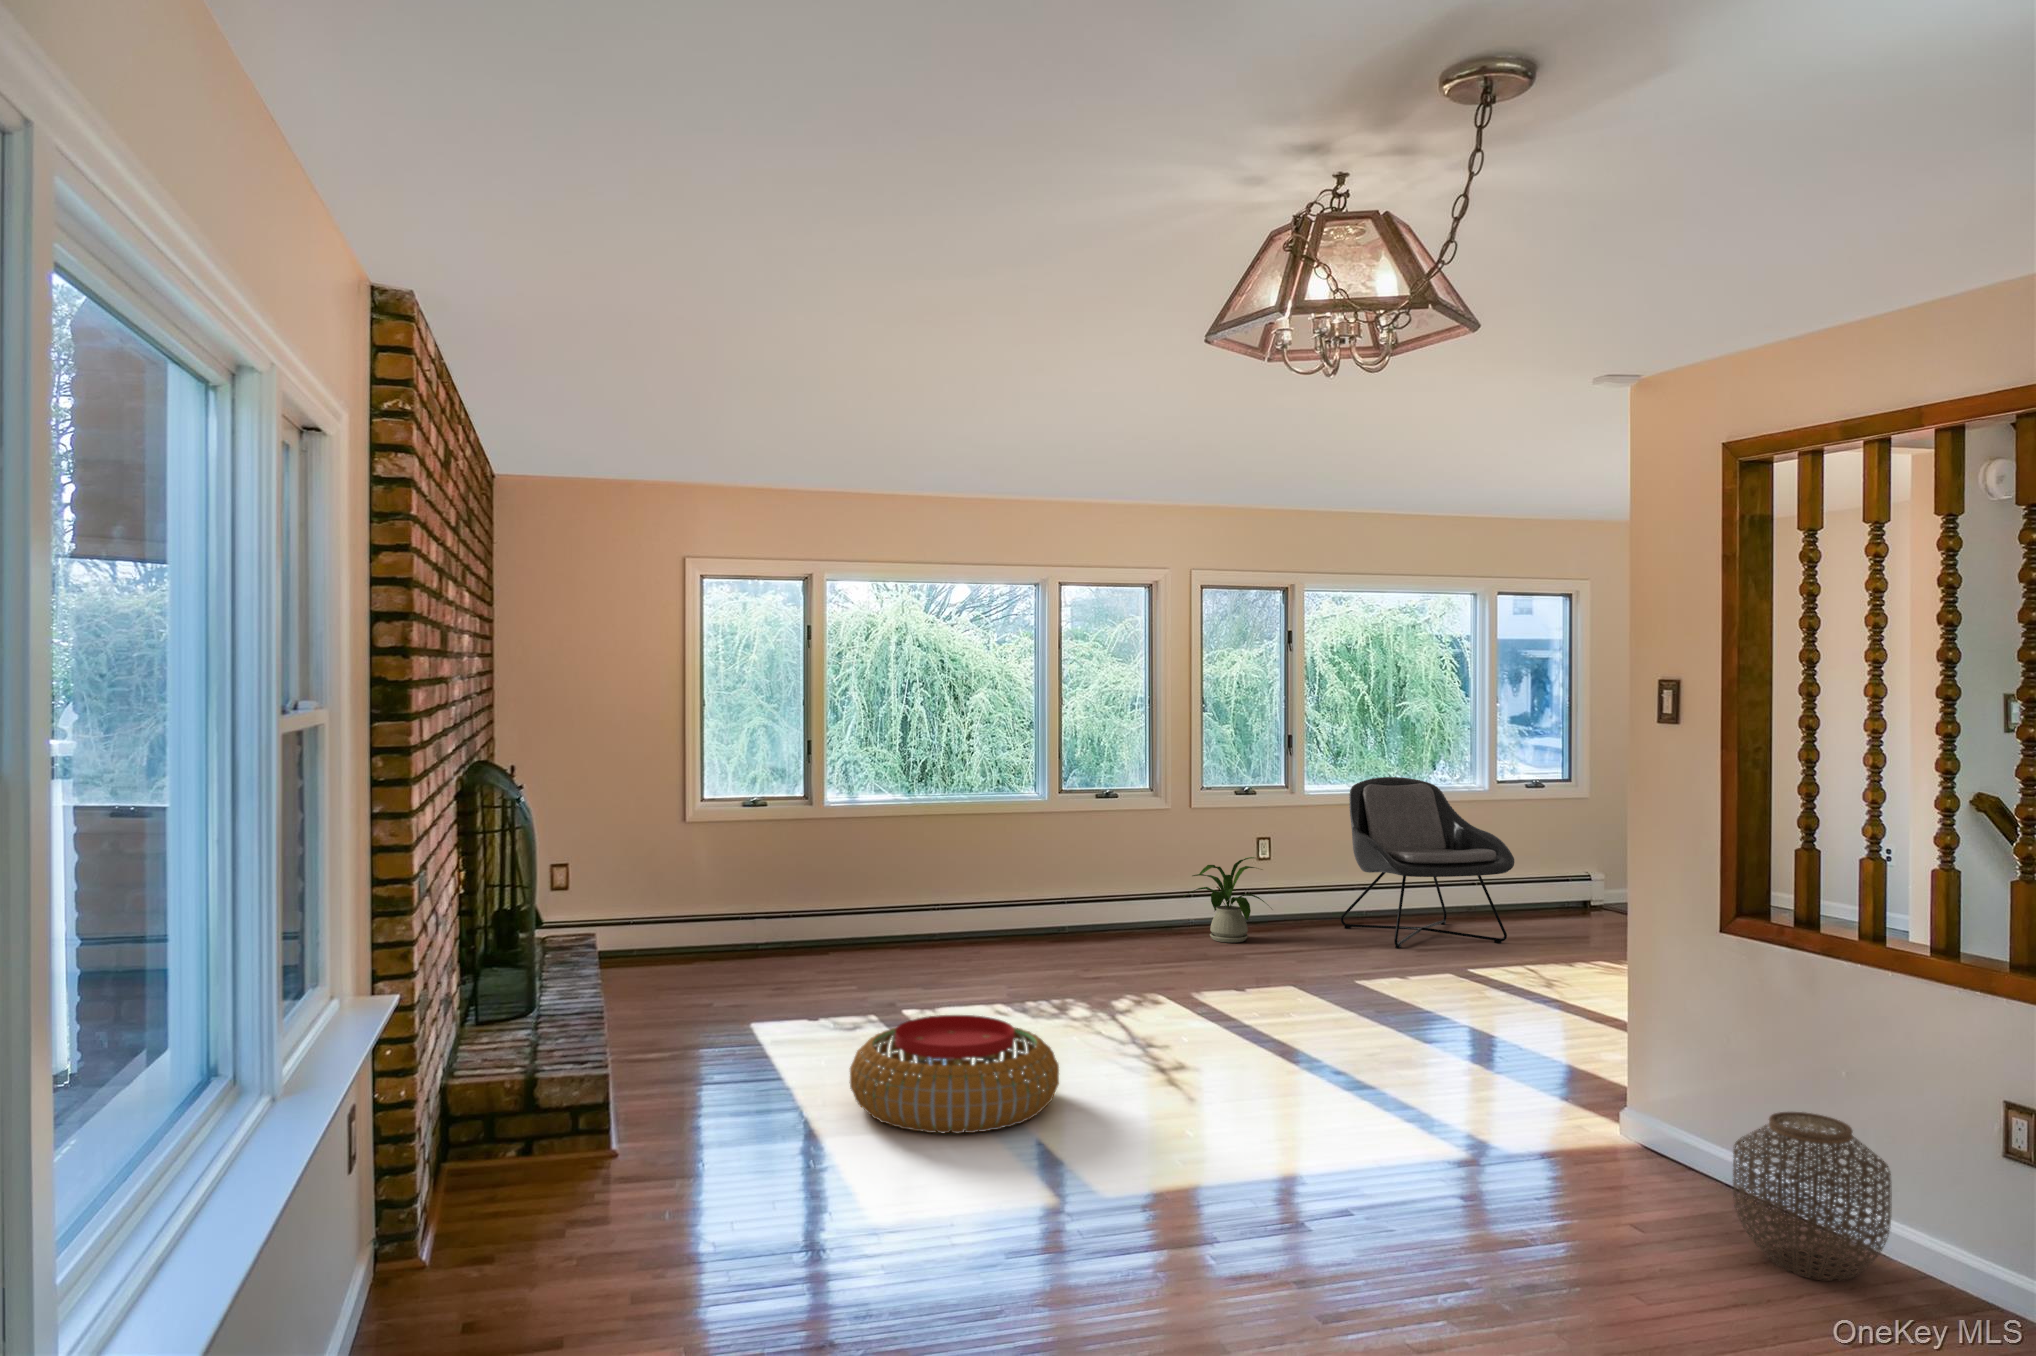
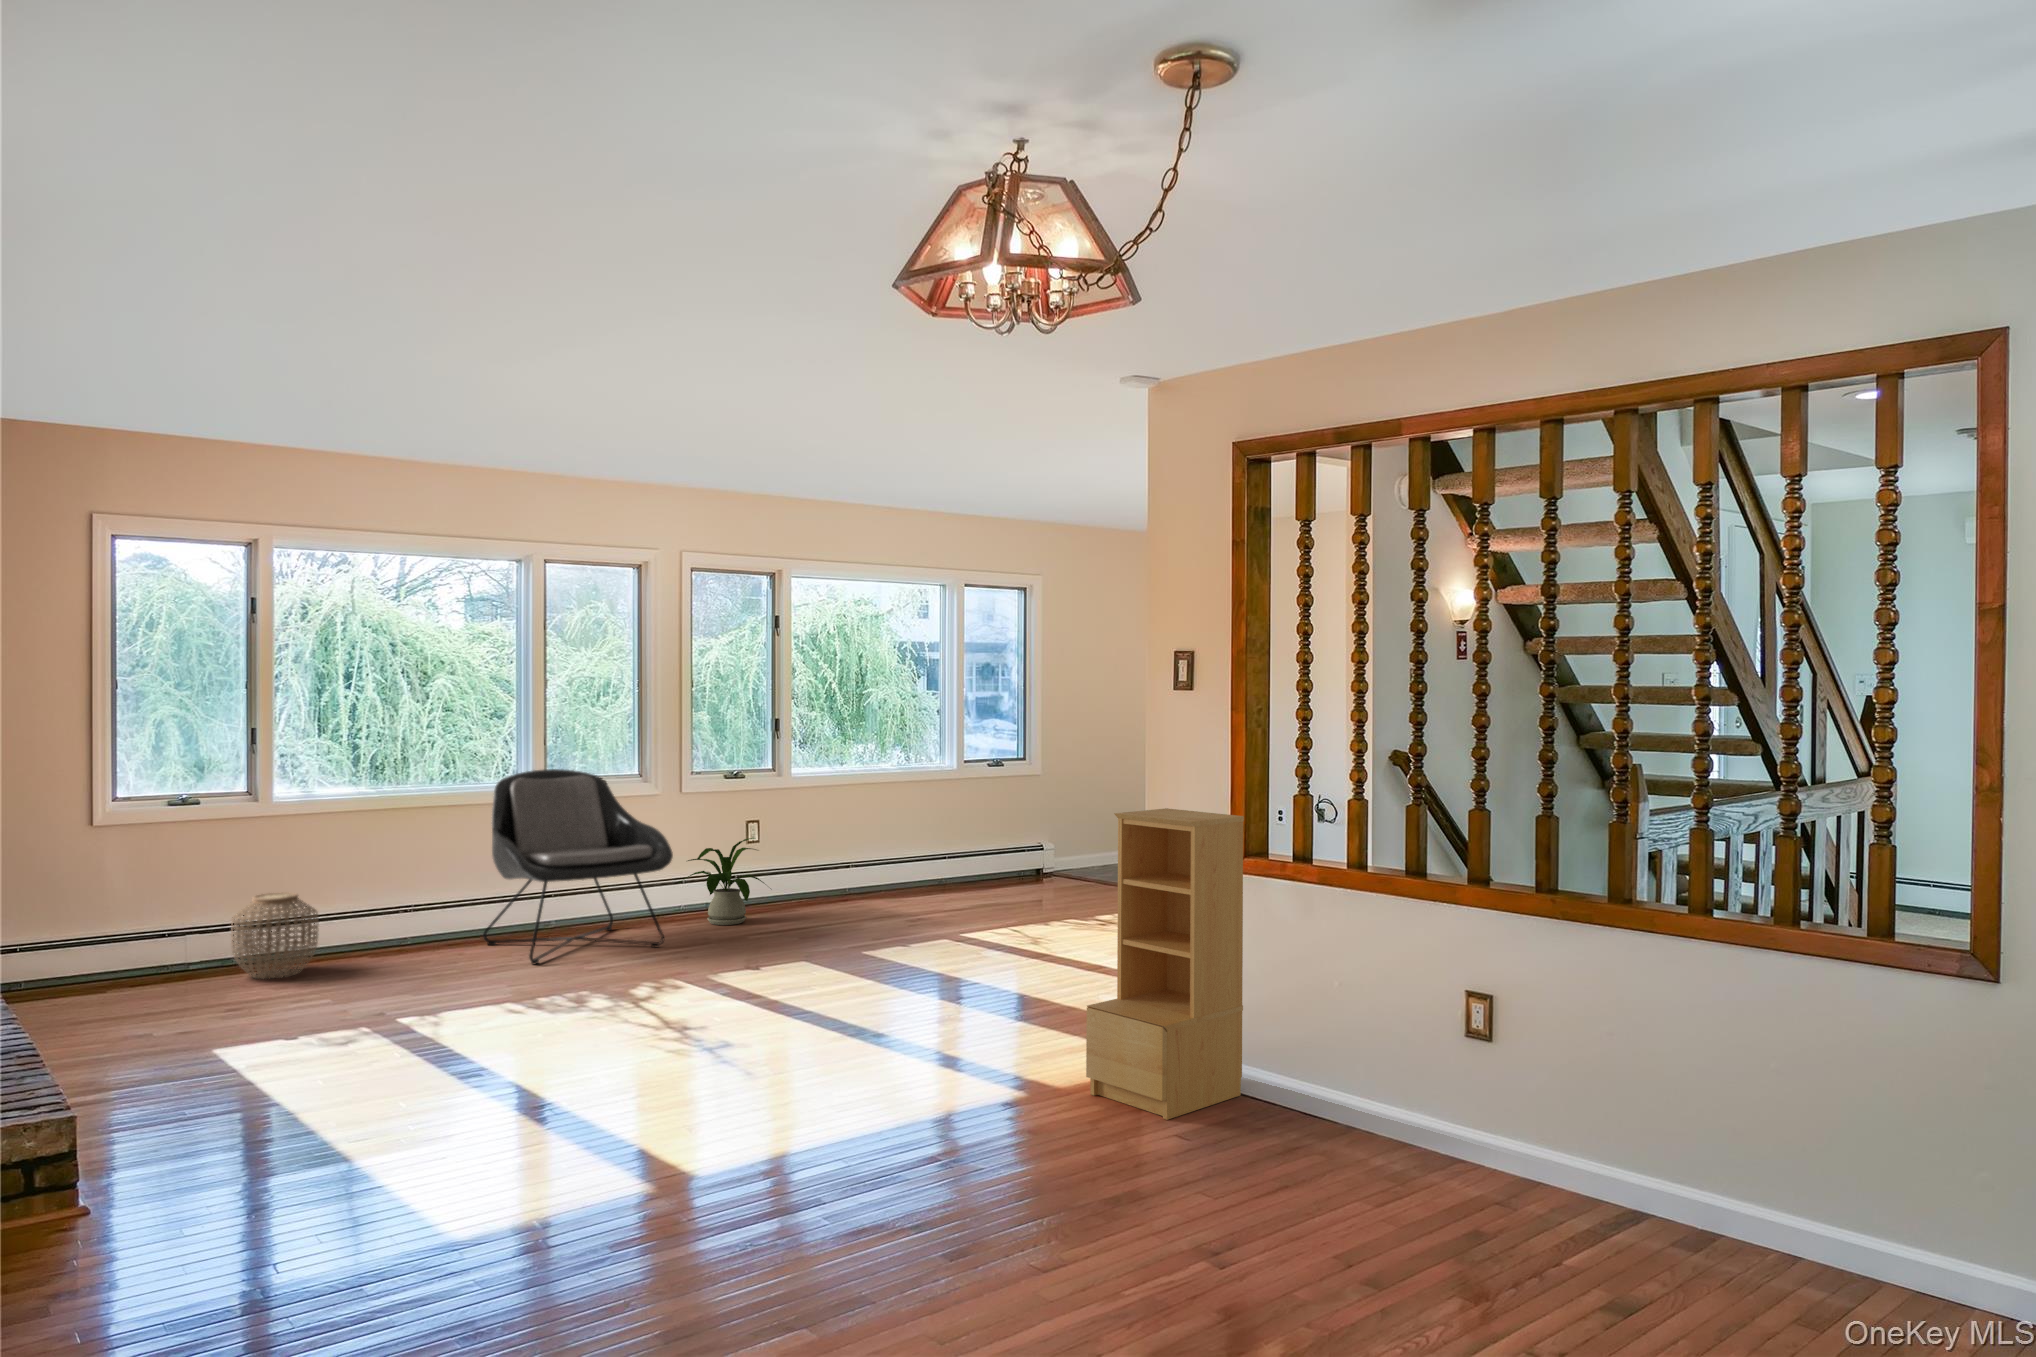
lounge chair: present [1341,777,1514,948] -> present [483,769,673,964]
bookshelf: none [1536,858,1732,1210] -> present [1086,808,1244,1120]
pouf: present [850,1015,1059,1134] -> none [367,1018,616,1151]
woven basket: present [1733,1112,1892,1281] -> present [231,892,318,979]

